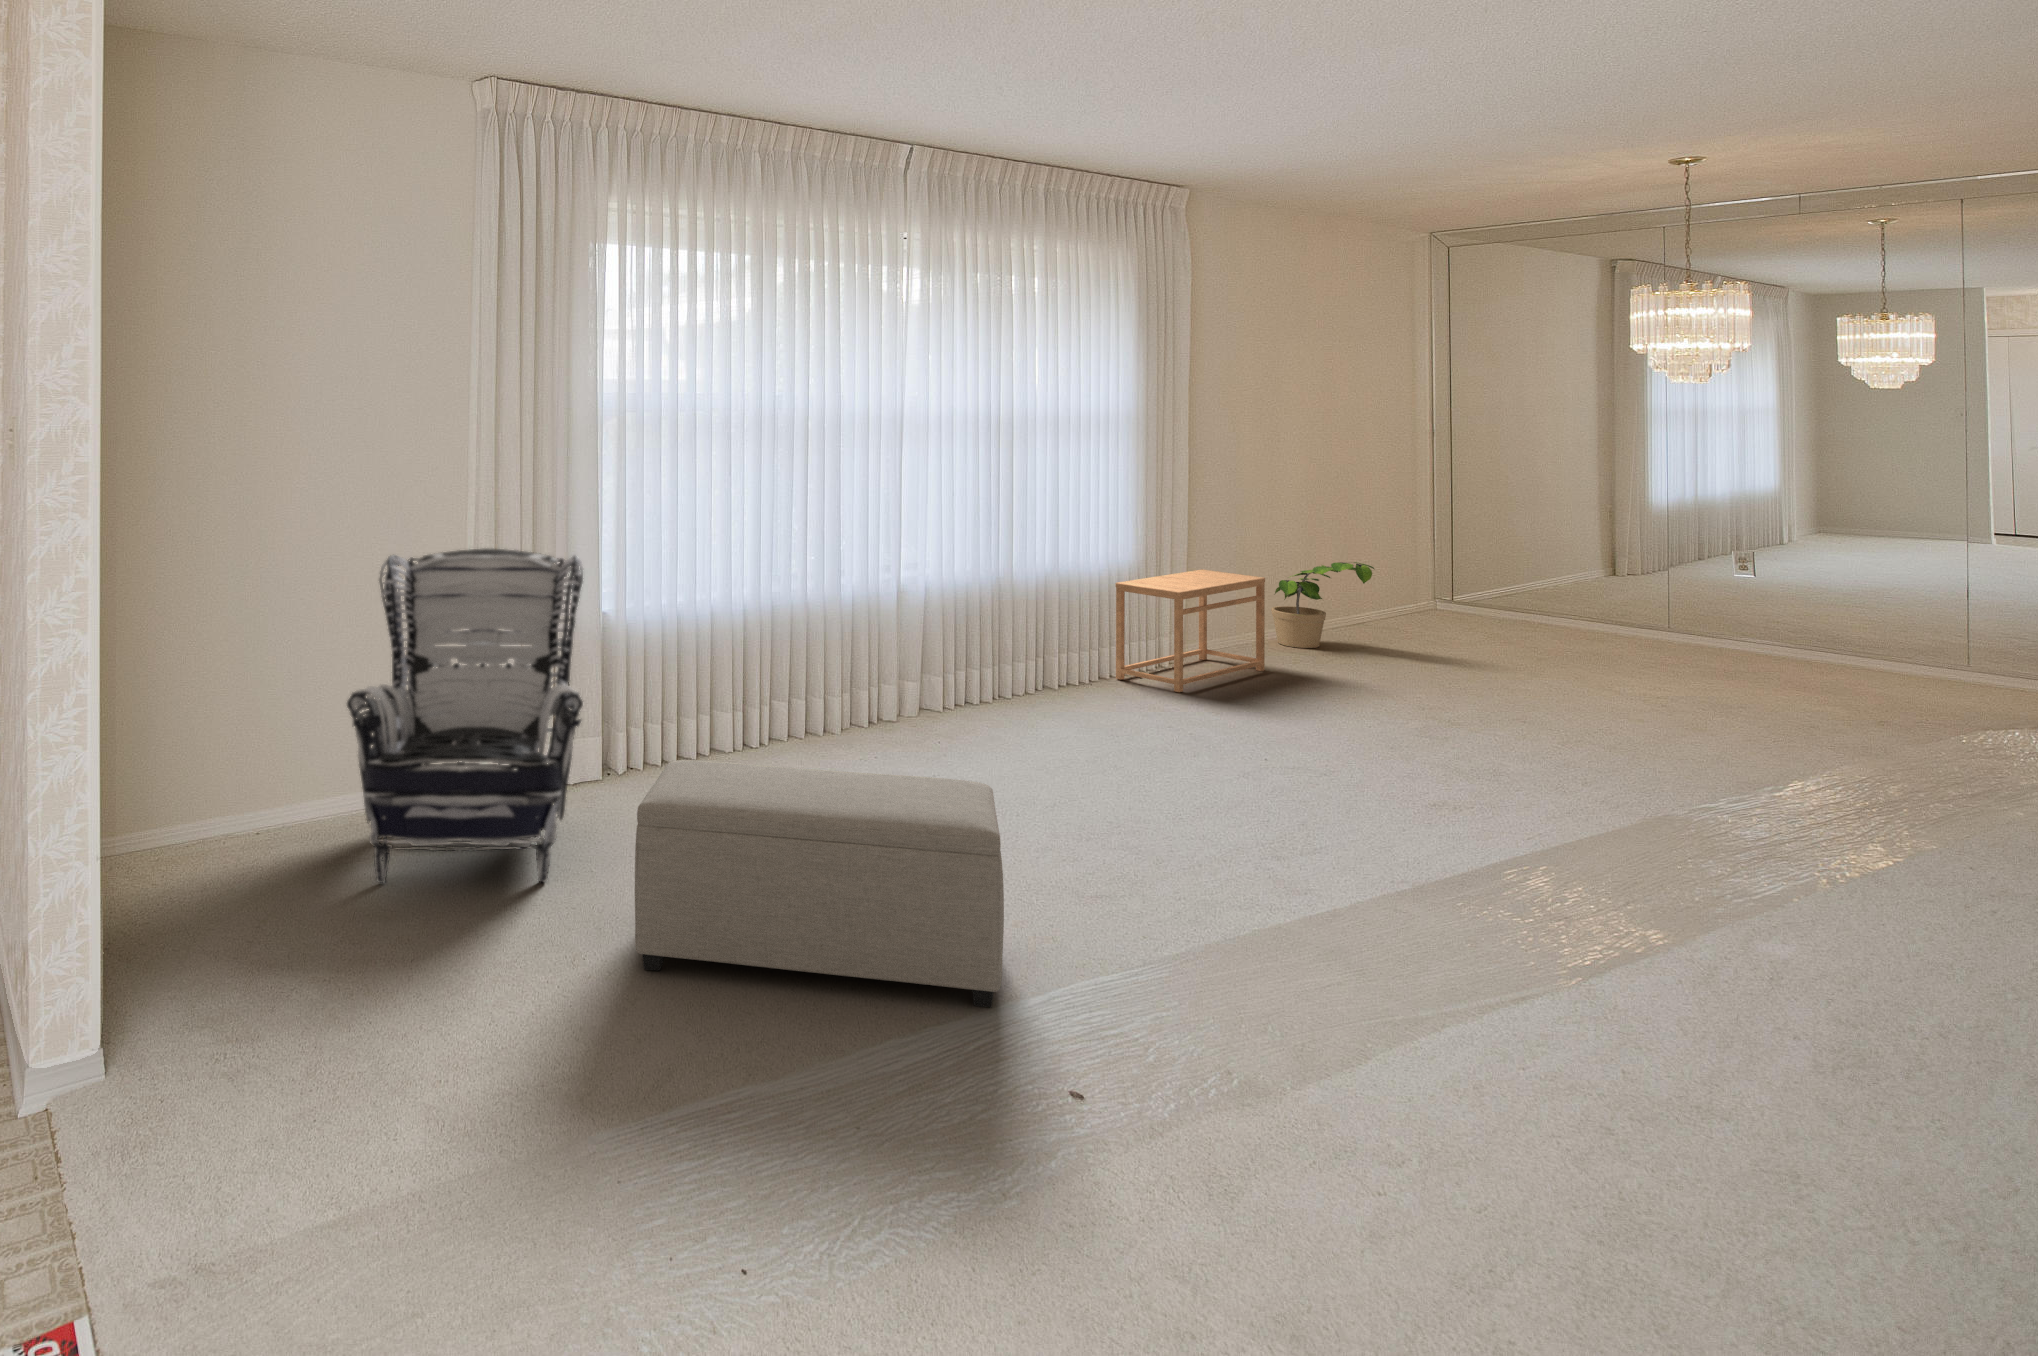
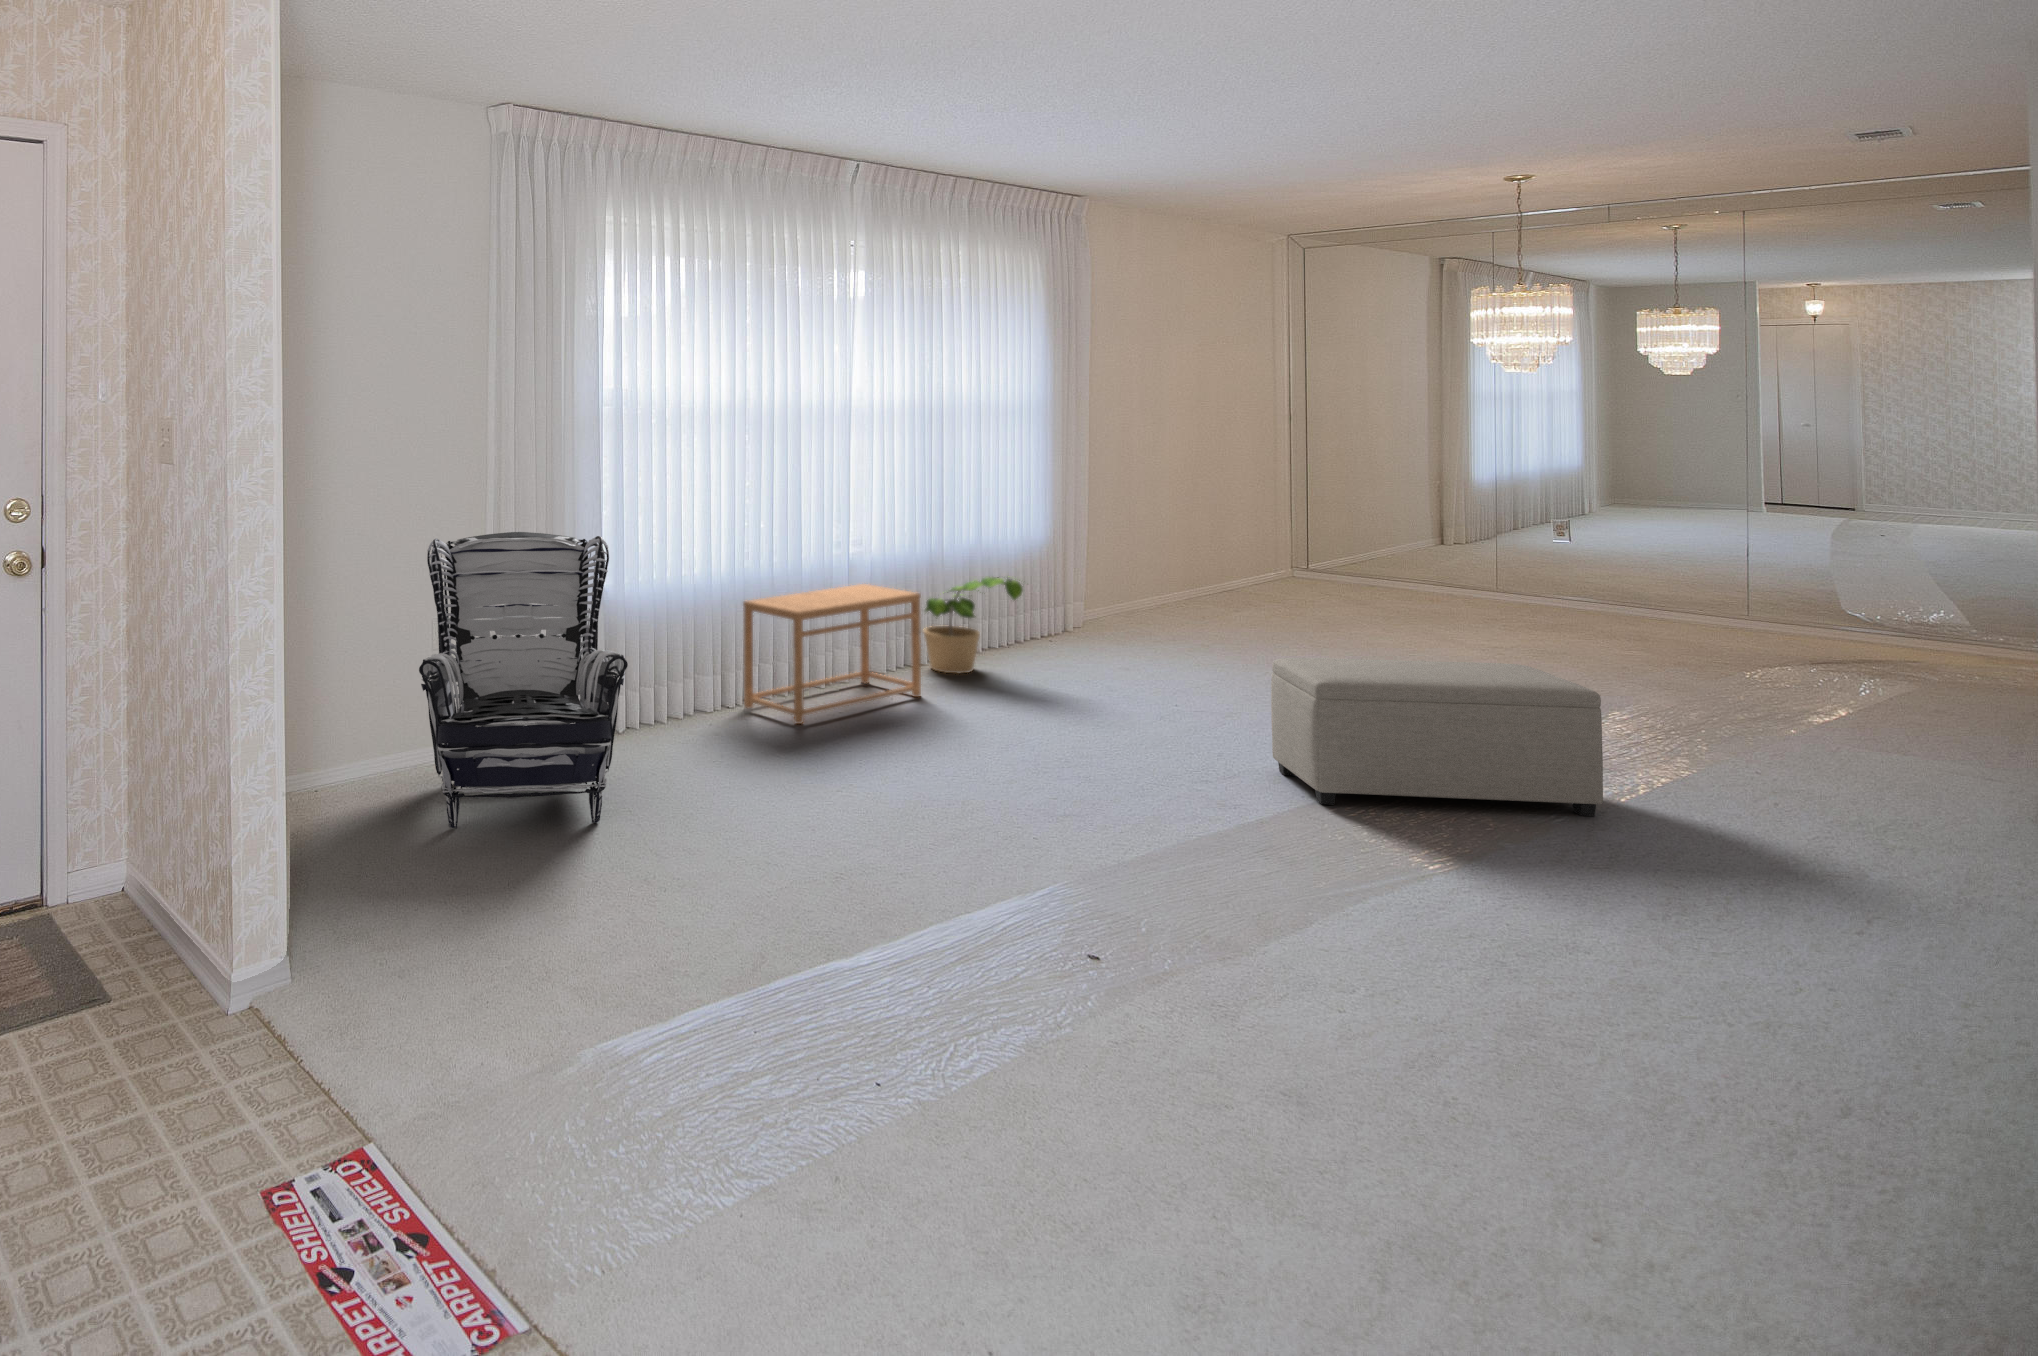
potted plant: present [1271,562,1374,648] -> present [924,577,1023,673]
side table: present [1115,570,1265,692] -> present [743,584,921,724]
ottoman: present [635,760,1004,1007] -> present [1271,658,1603,816]

